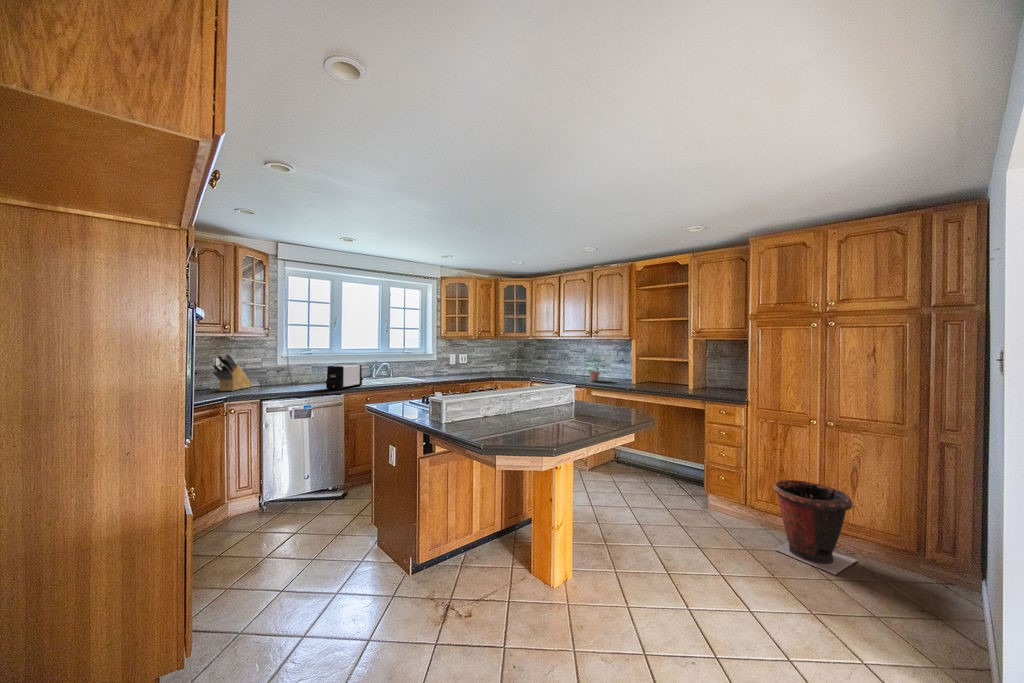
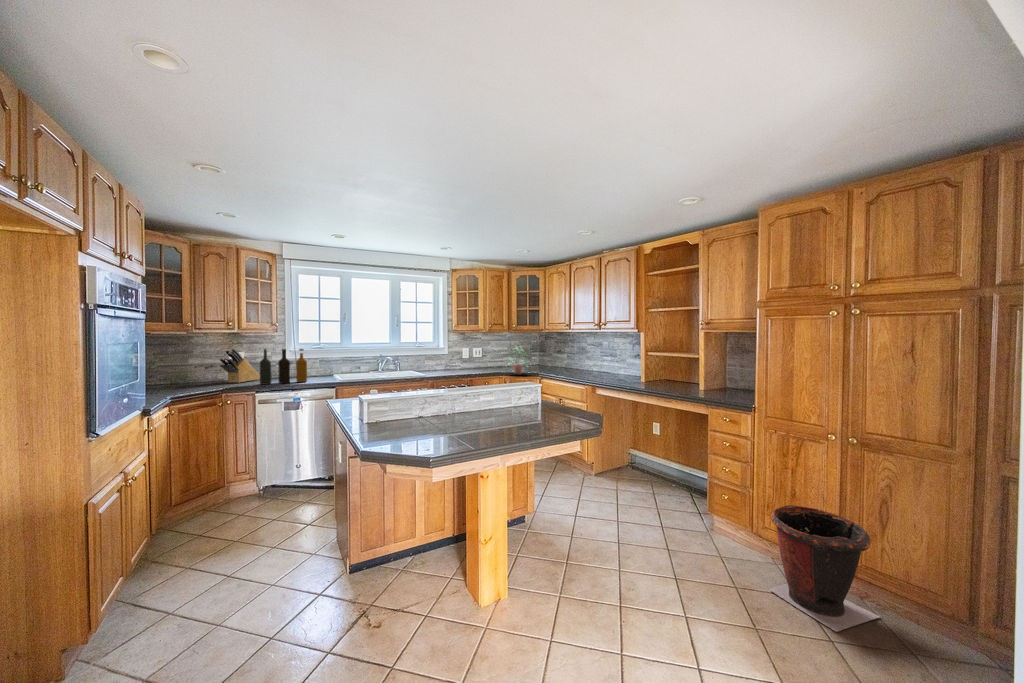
bottle: none [261,354,311,392] -> present [260,349,307,385]
potted plant: present [588,356,605,381] -> present [508,348,528,374]
toaster: present [326,364,363,390] -> none [320,359,359,383]

